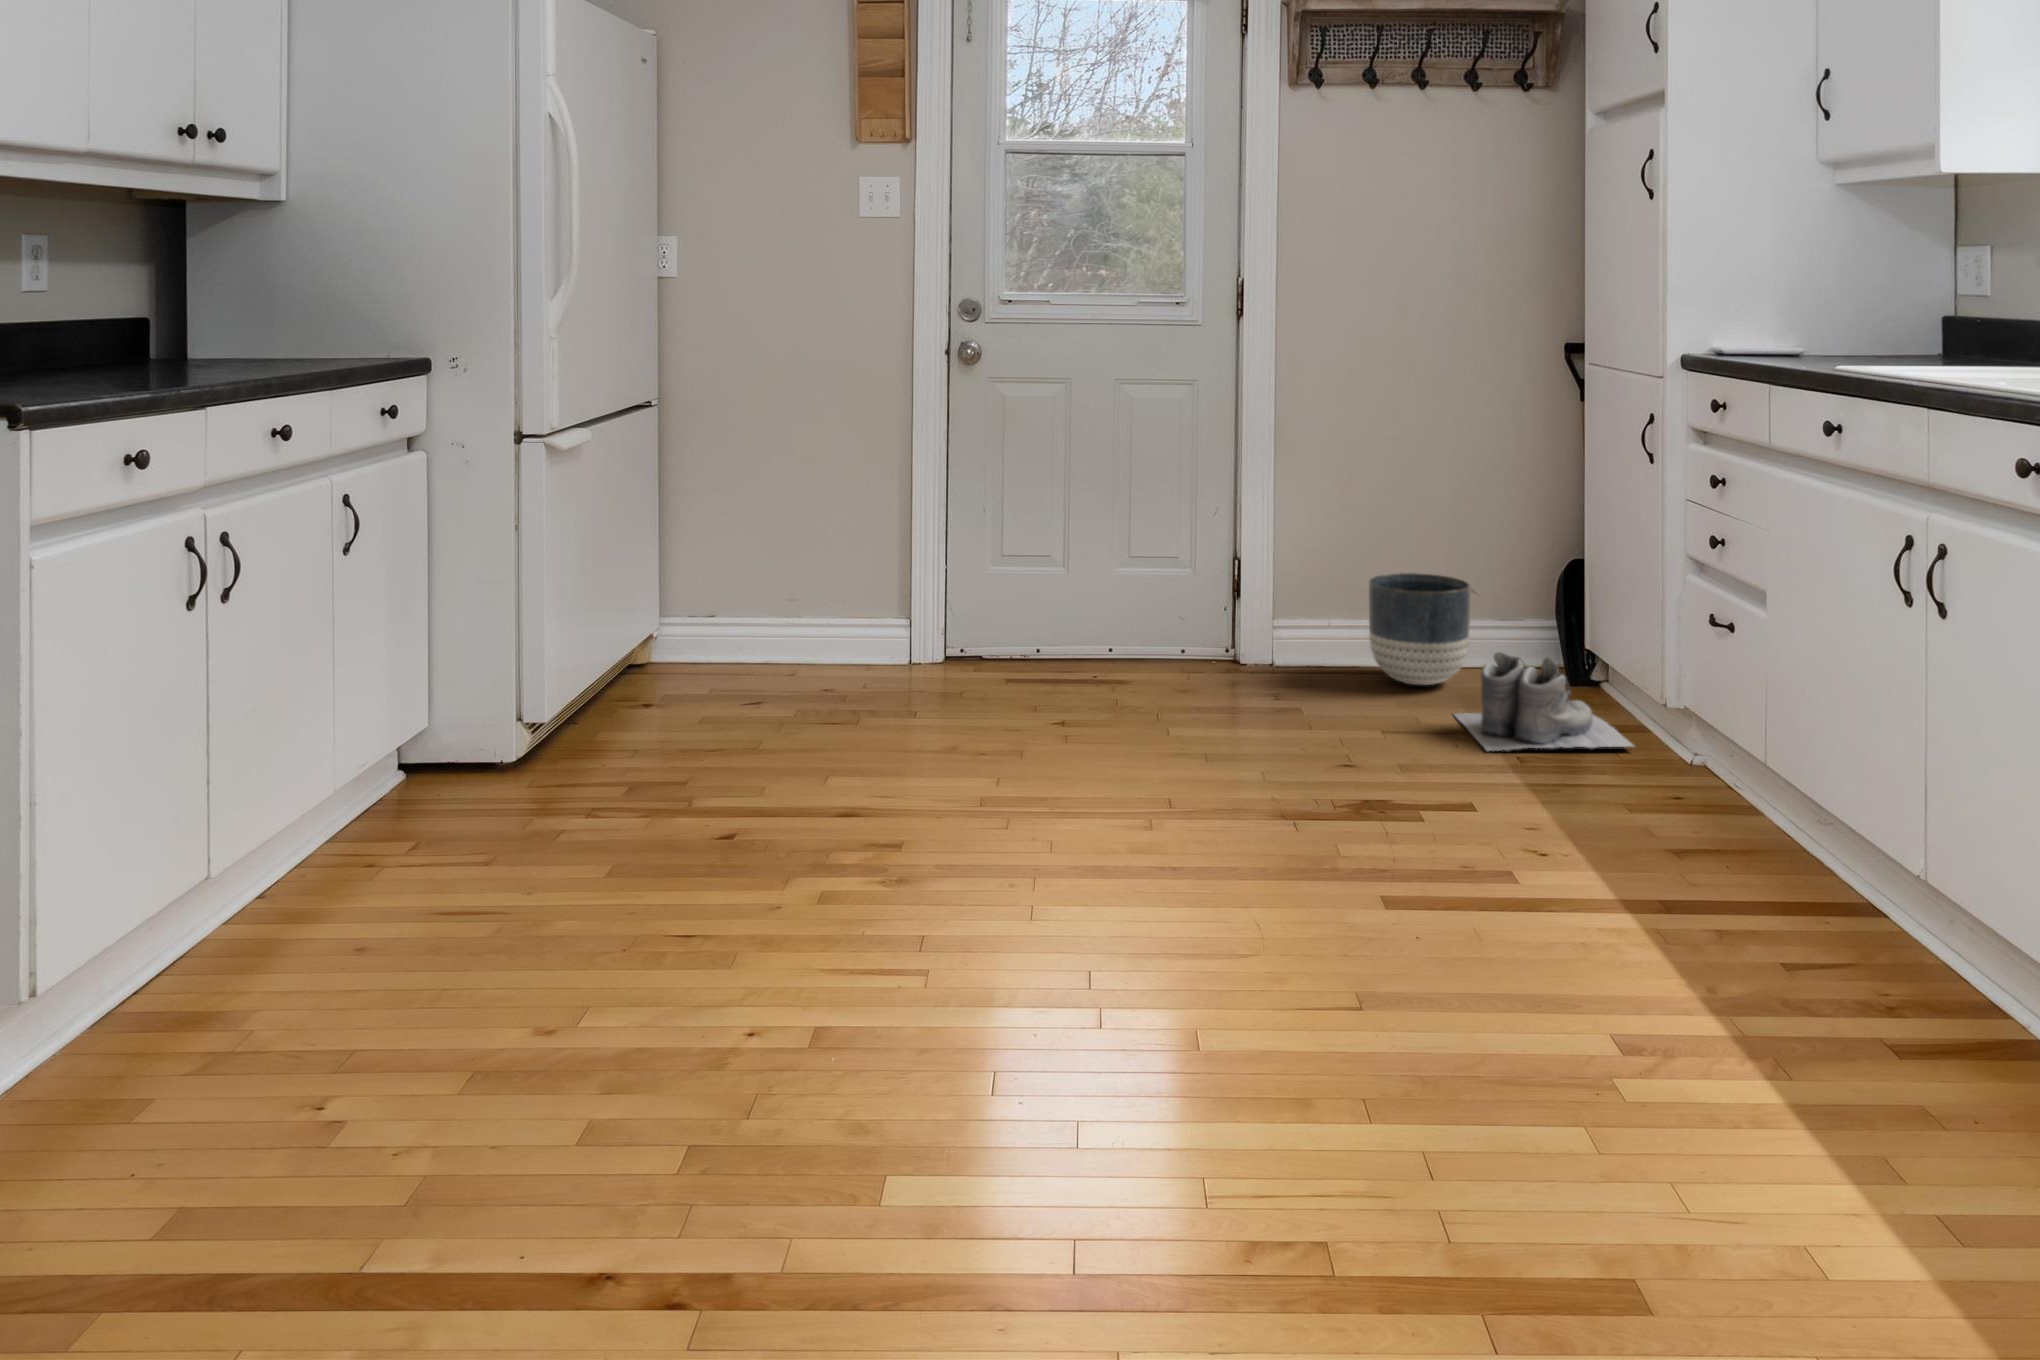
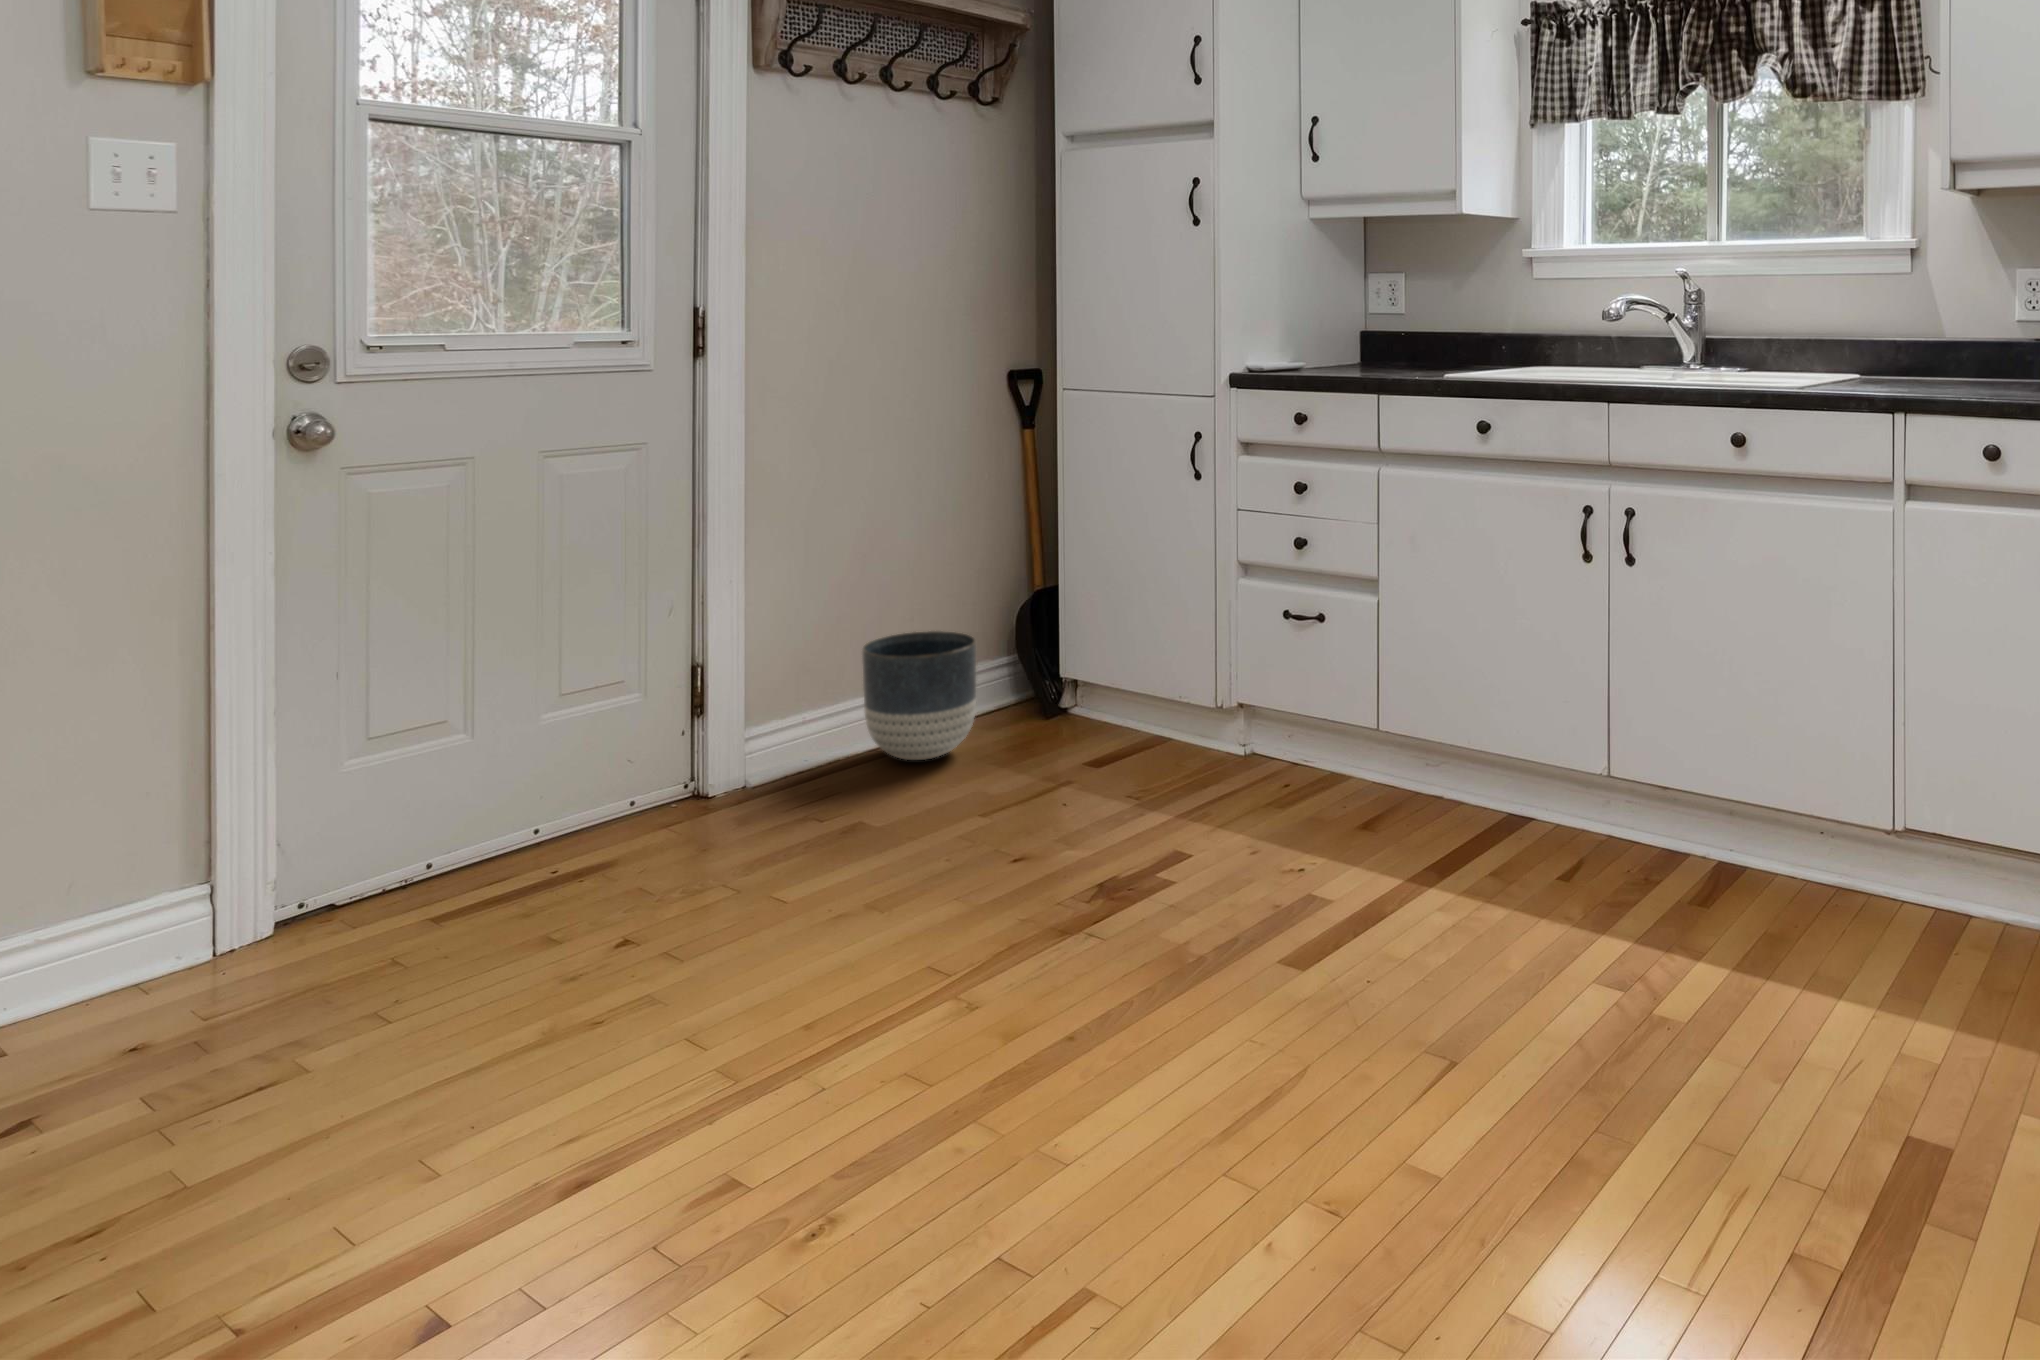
boots: present [1454,652,1633,751] -> none [1011,689,1204,802]

